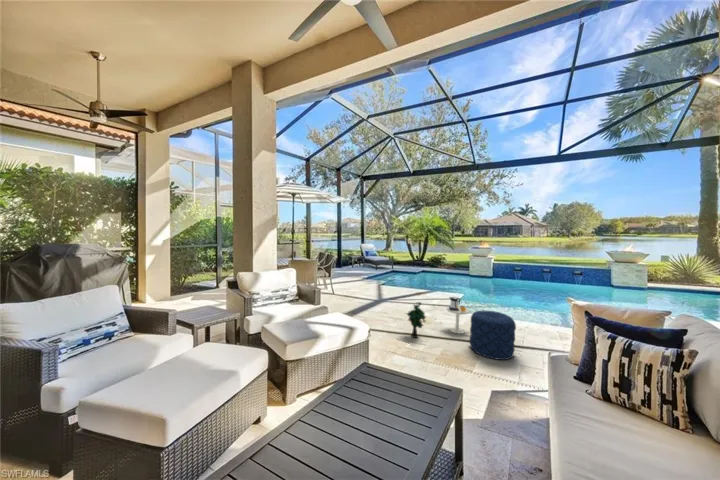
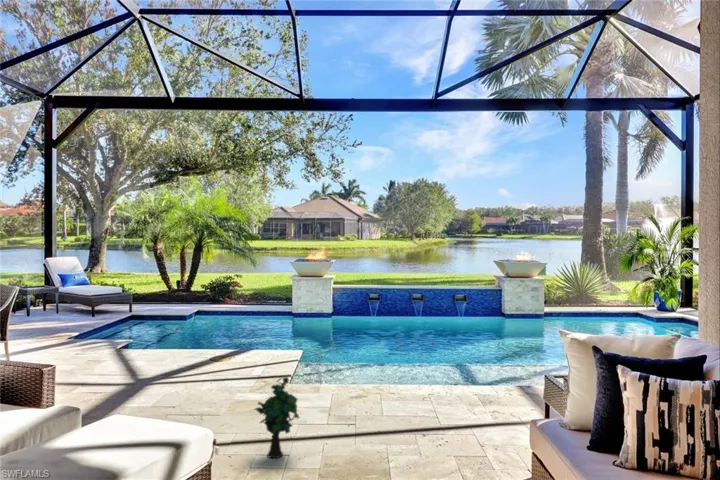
side table: present [446,297,470,334] -> none [319,353,361,424]
pouf: present [470,310,516,360] -> none [378,368,449,455]

